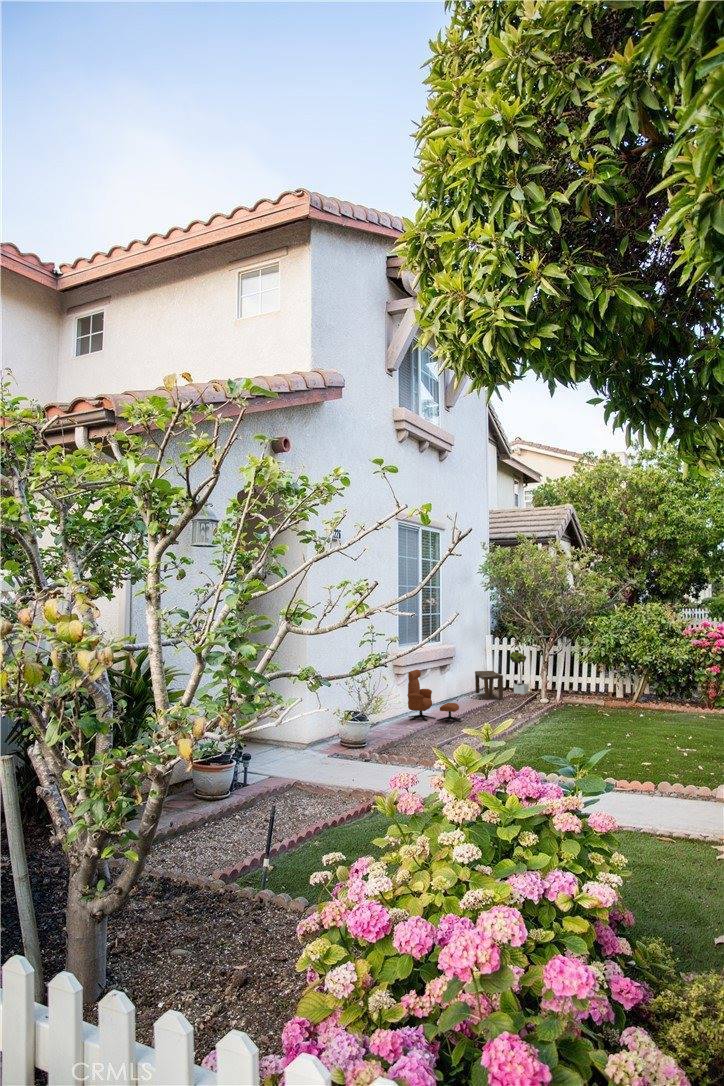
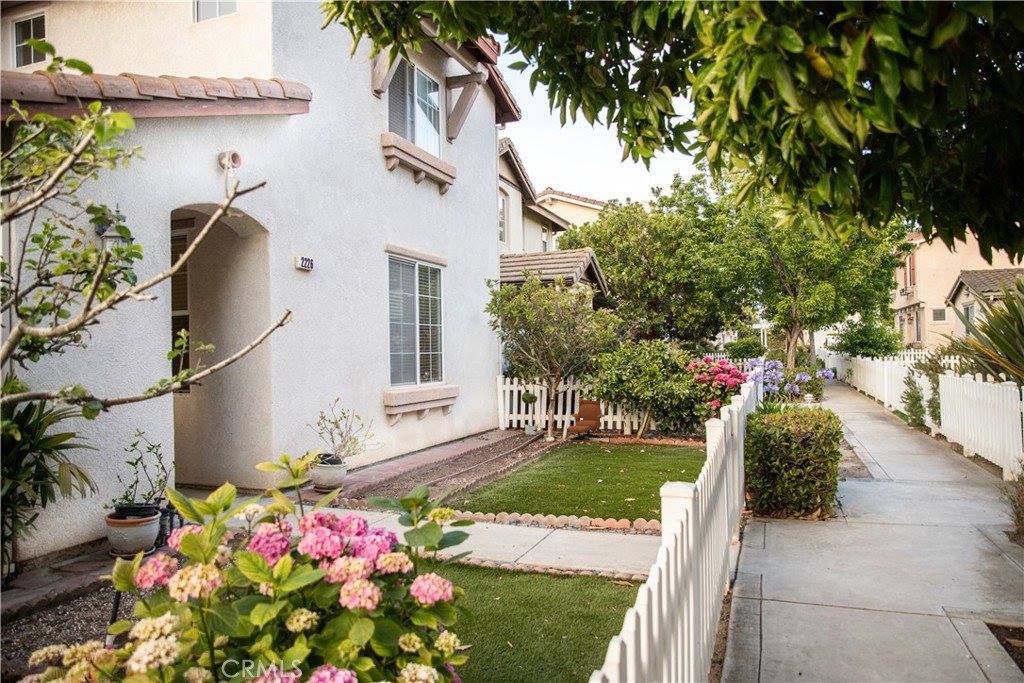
lounge chair: present [407,670,461,723] -> present [568,398,605,441]
bench: present [475,671,503,700] -> none [486,412,512,441]

